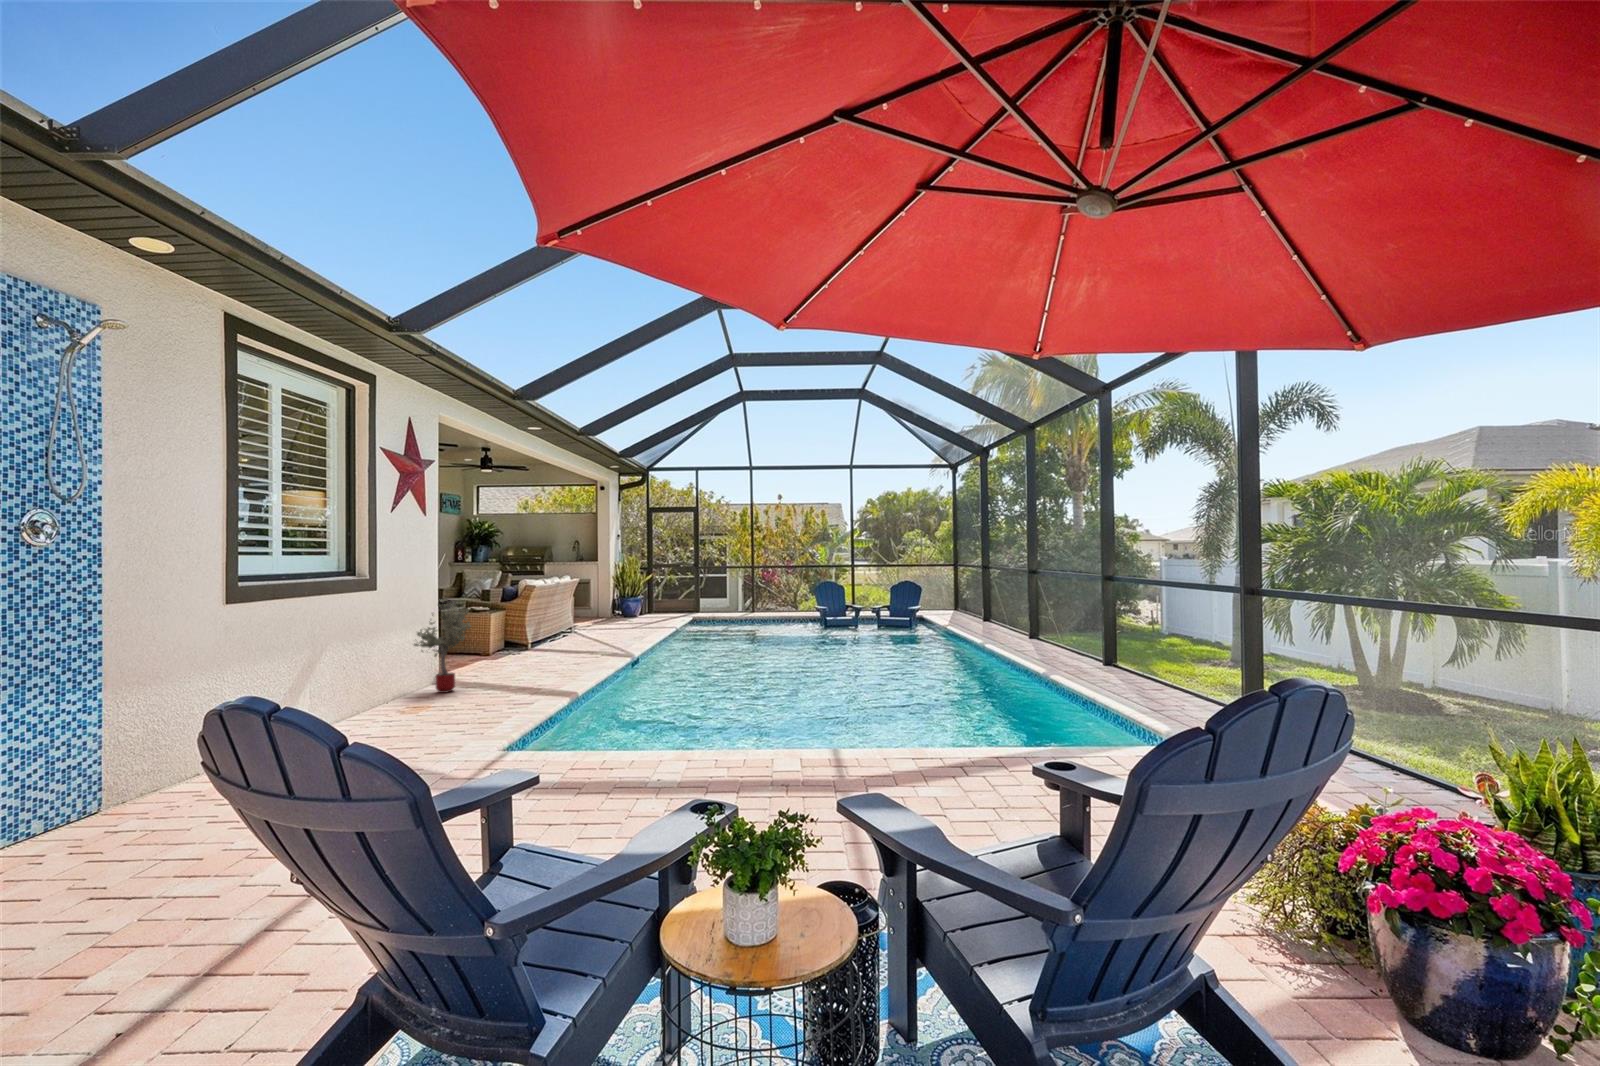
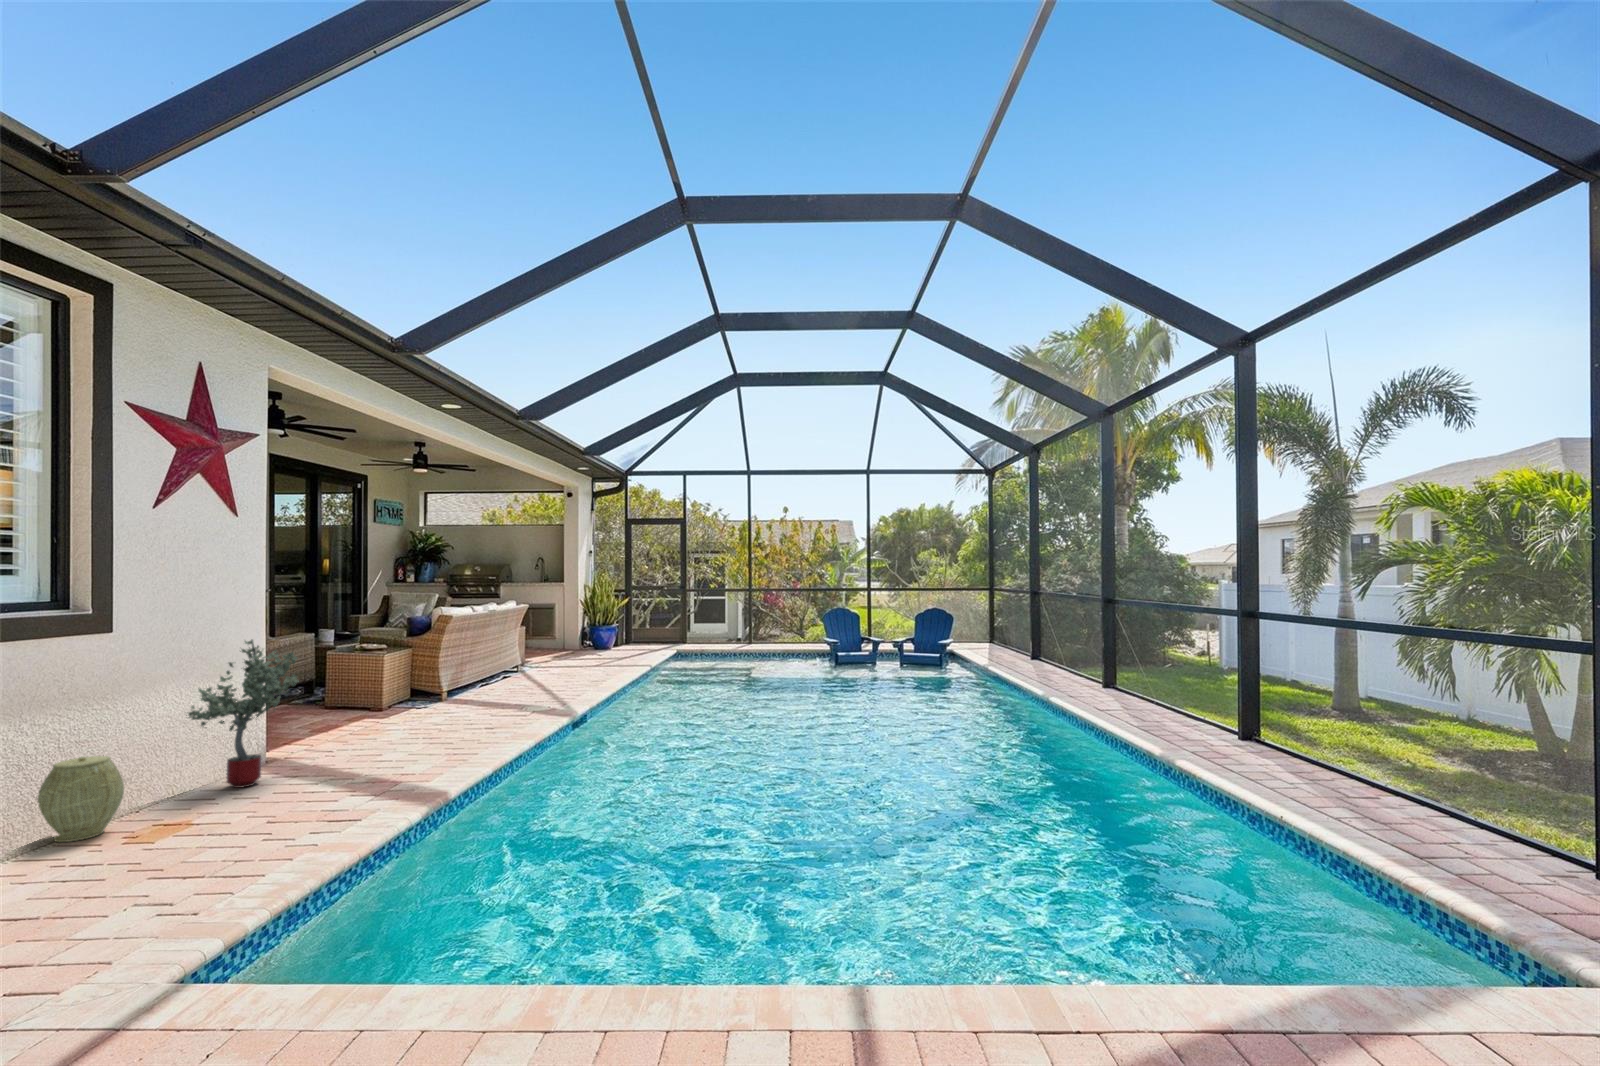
woven basket: none [357,664,401,713] -> present [36,756,124,842]

